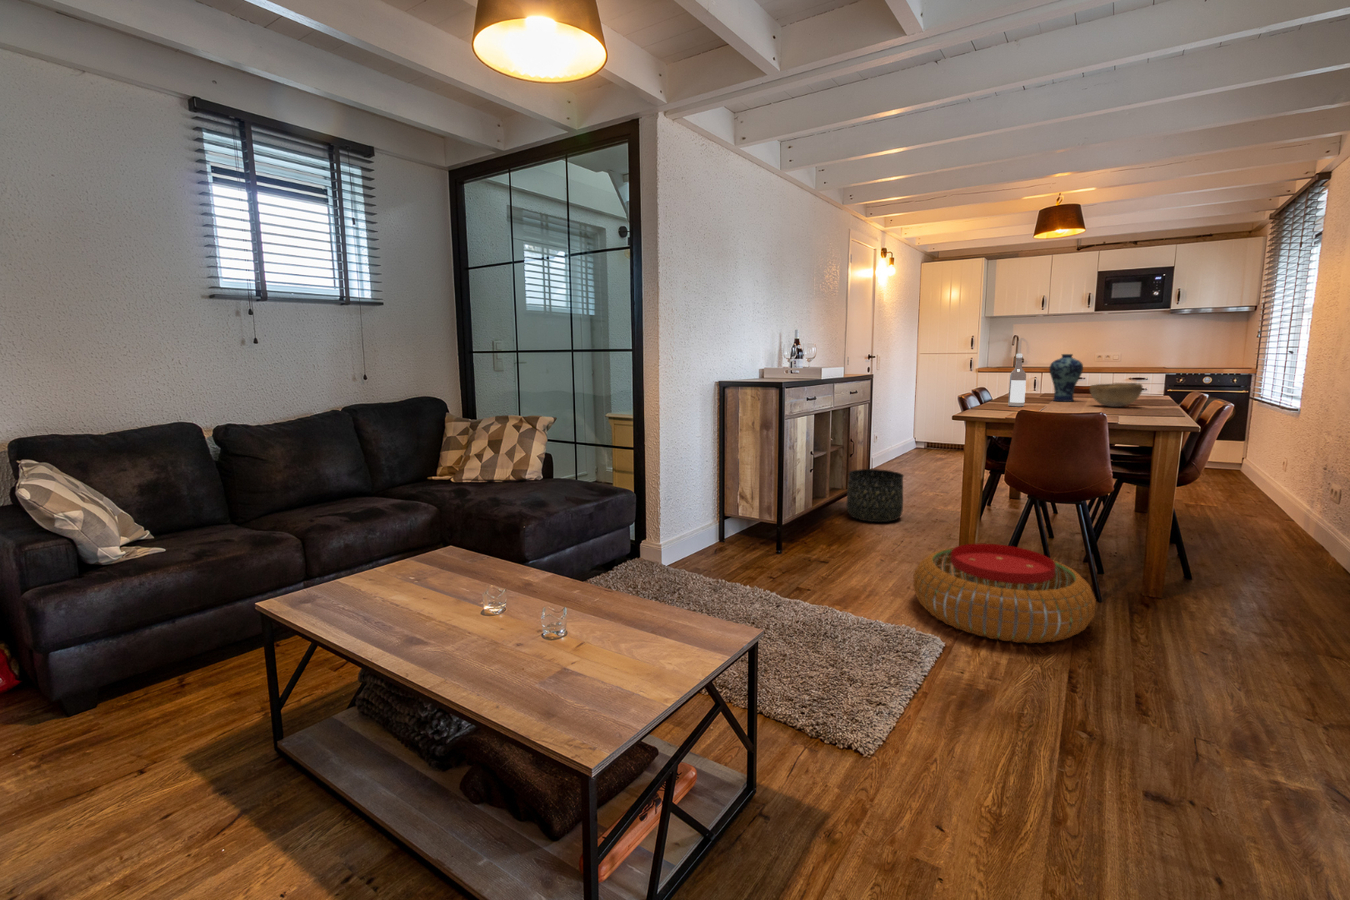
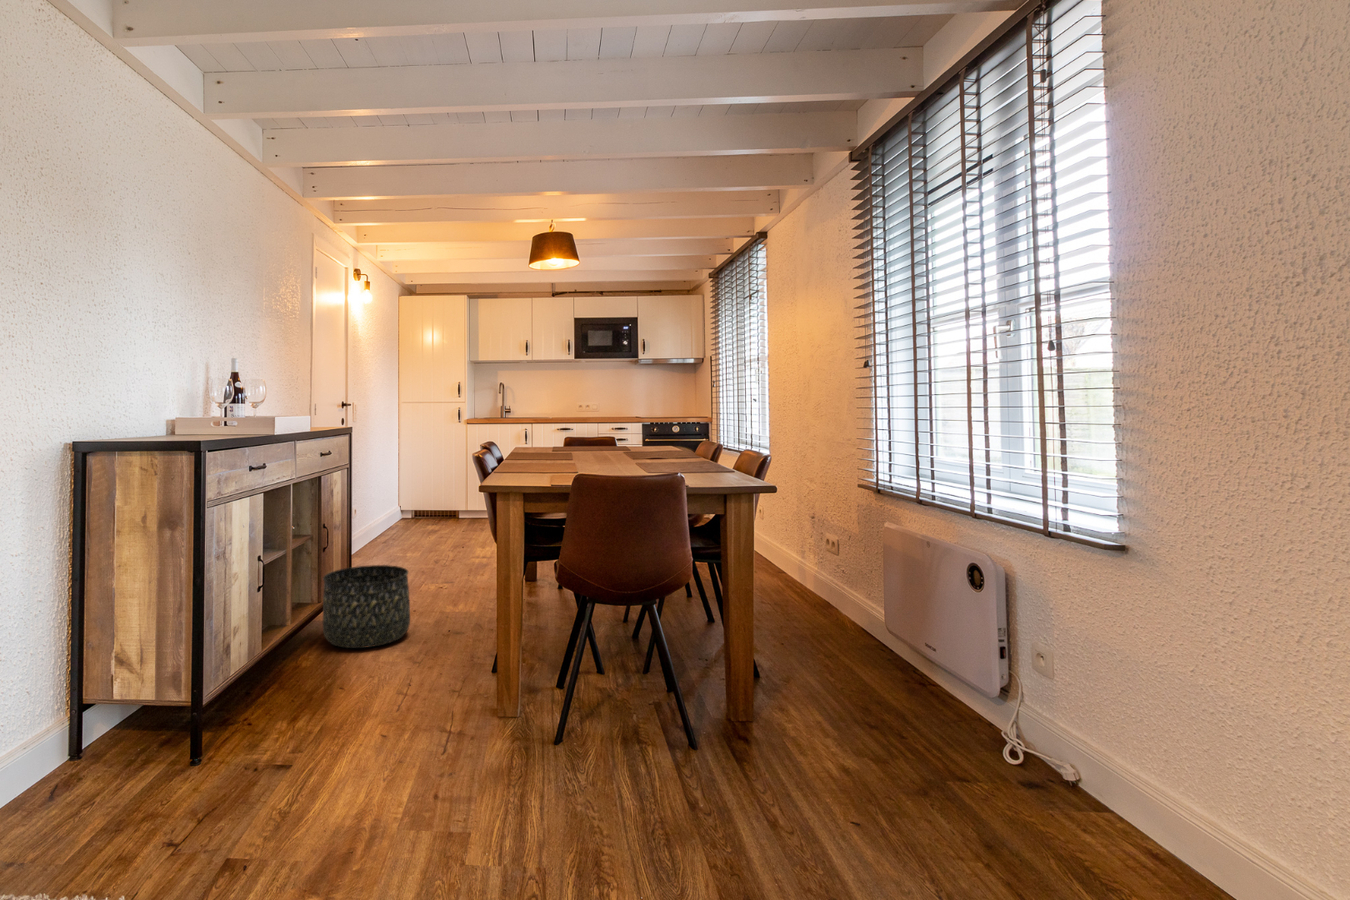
wine bottle: present [1008,354,1026,407] -> none [541,399,559,465]
vase: present [1049,354,1083,401] -> none [570,401,603,456]
decorative bowl: present [1090,383,1143,407] -> none [619,434,669,461]
pouf: present [913,543,1096,643] -> none [470,660,705,818]

